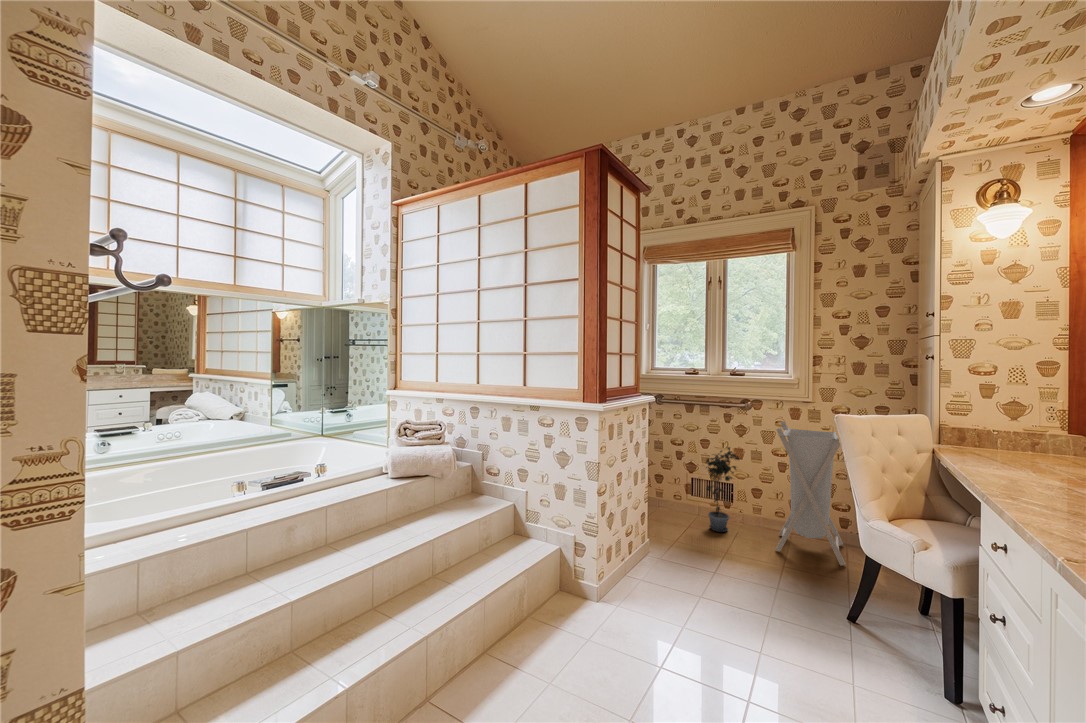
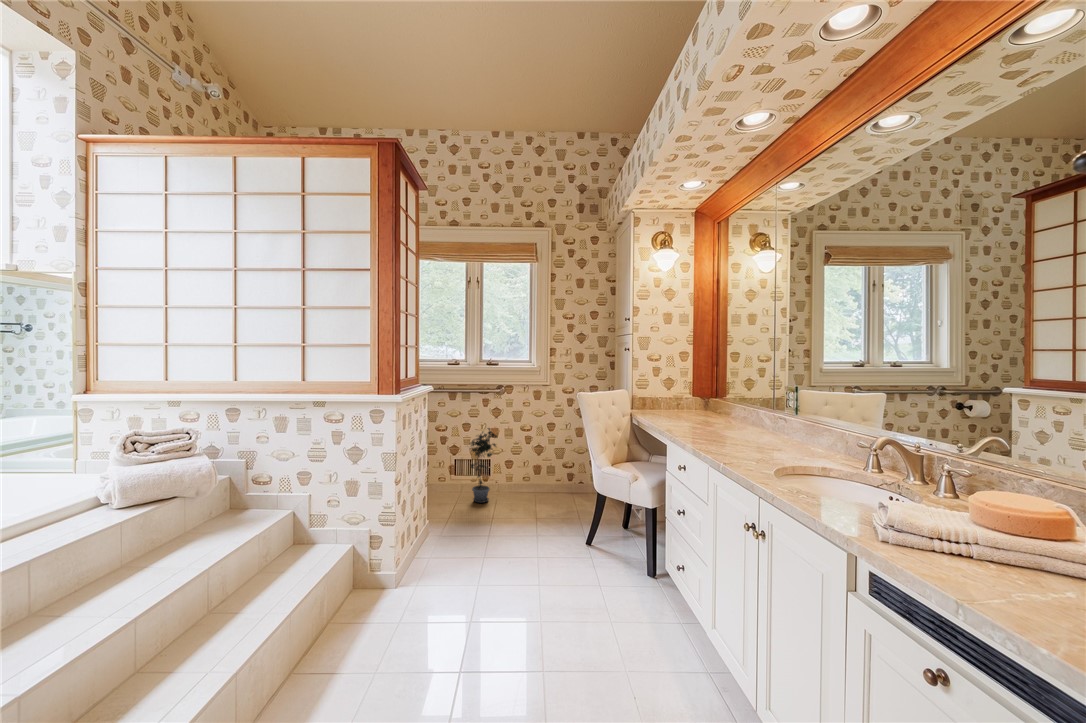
laundry hamper: present [775,421,845,565] -> none [527,402,577,509]

